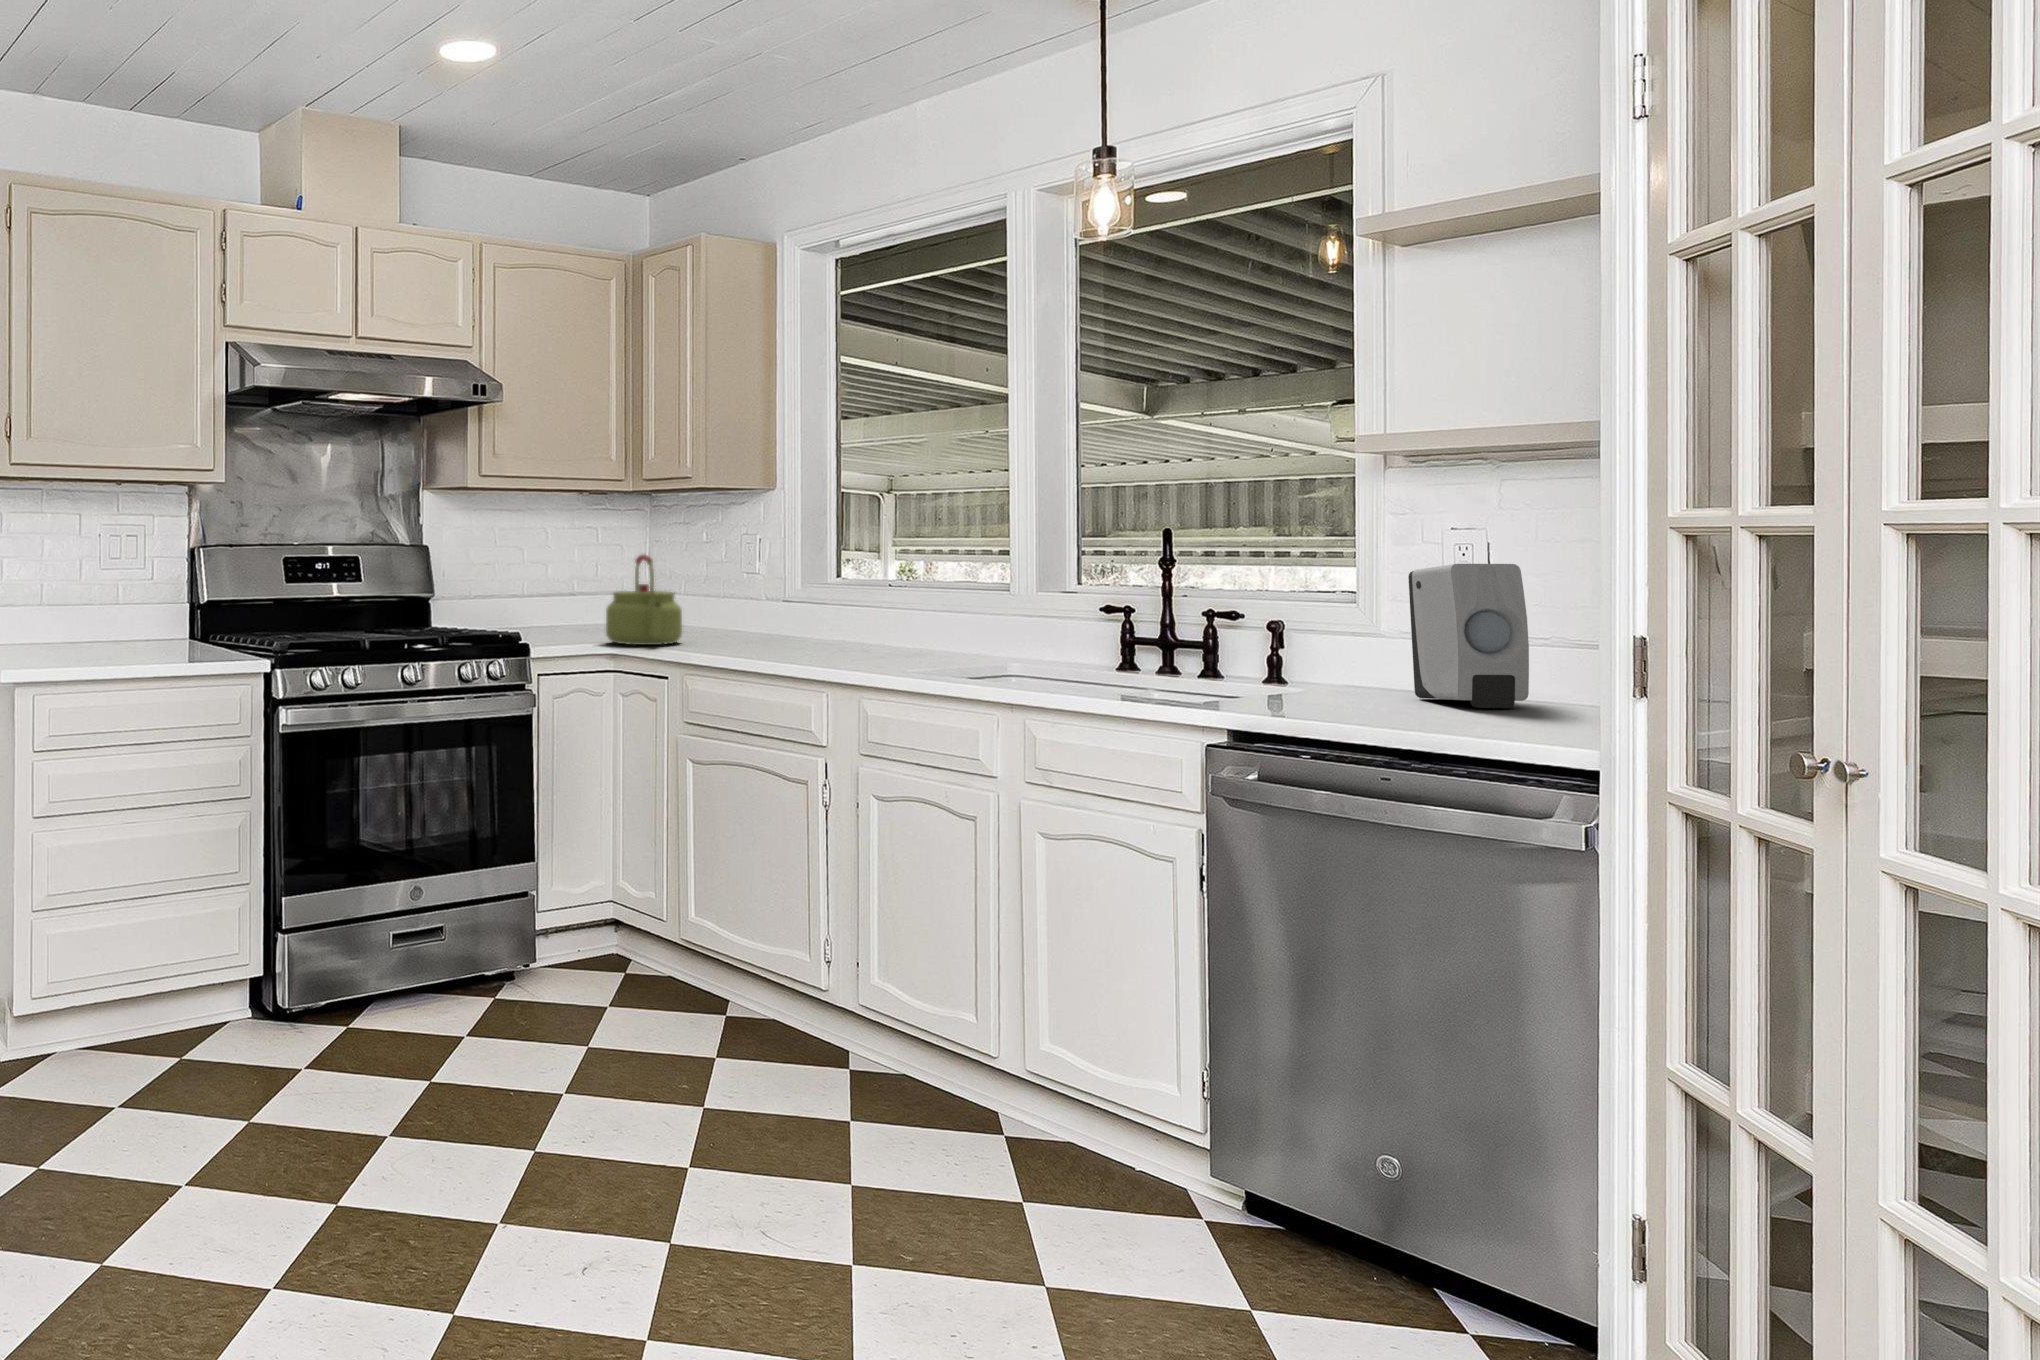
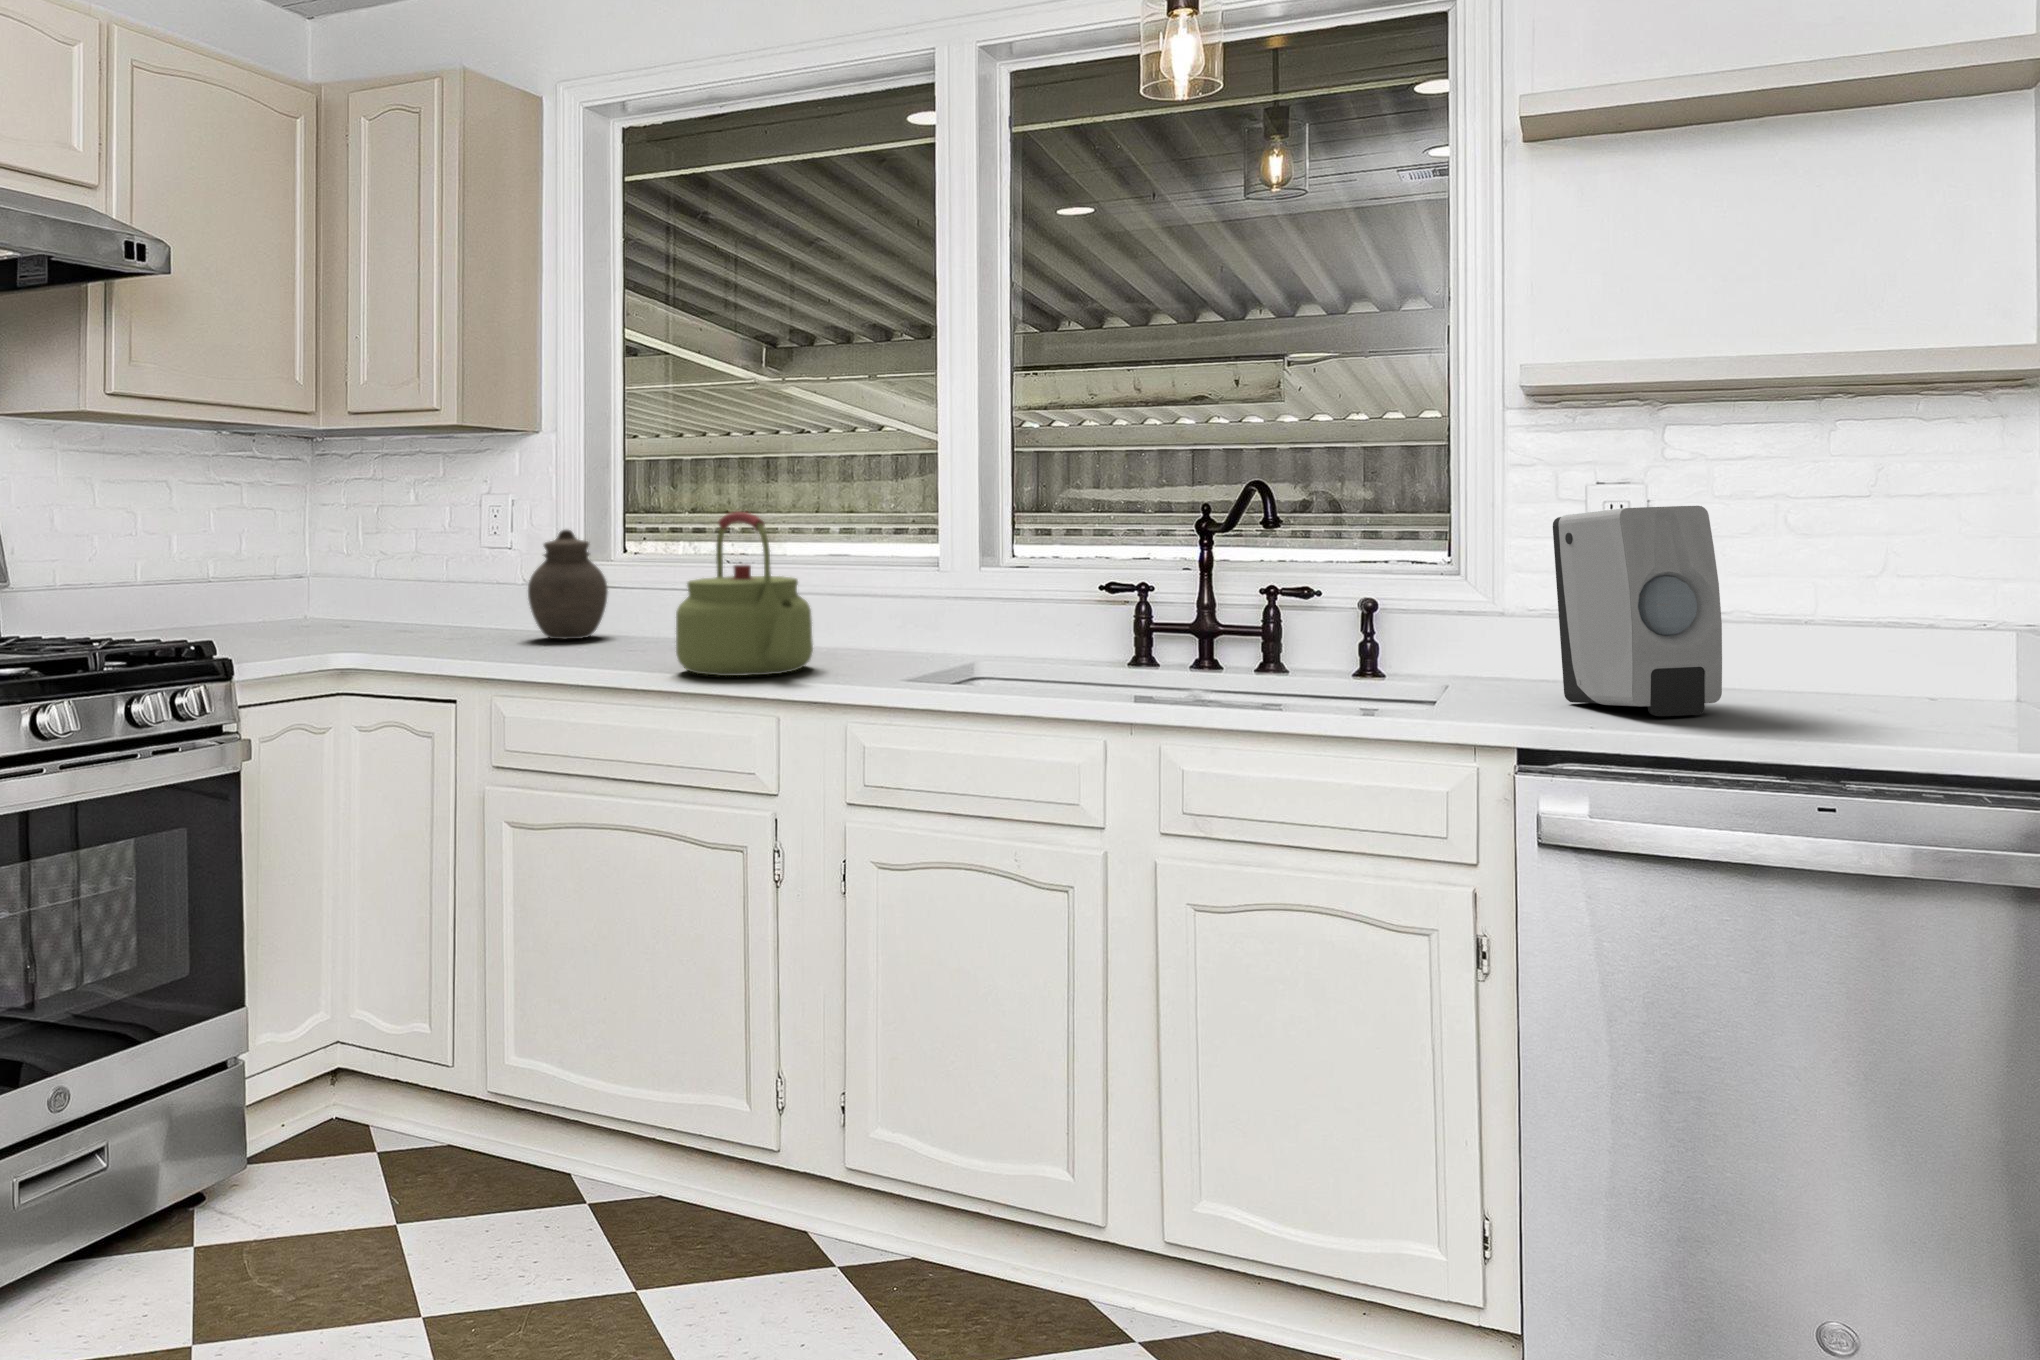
kettle: present [606,555,682,645] -> present [676,512,813,676]
jar: none [723,569,774,639] -> present [528,530,608,639]

